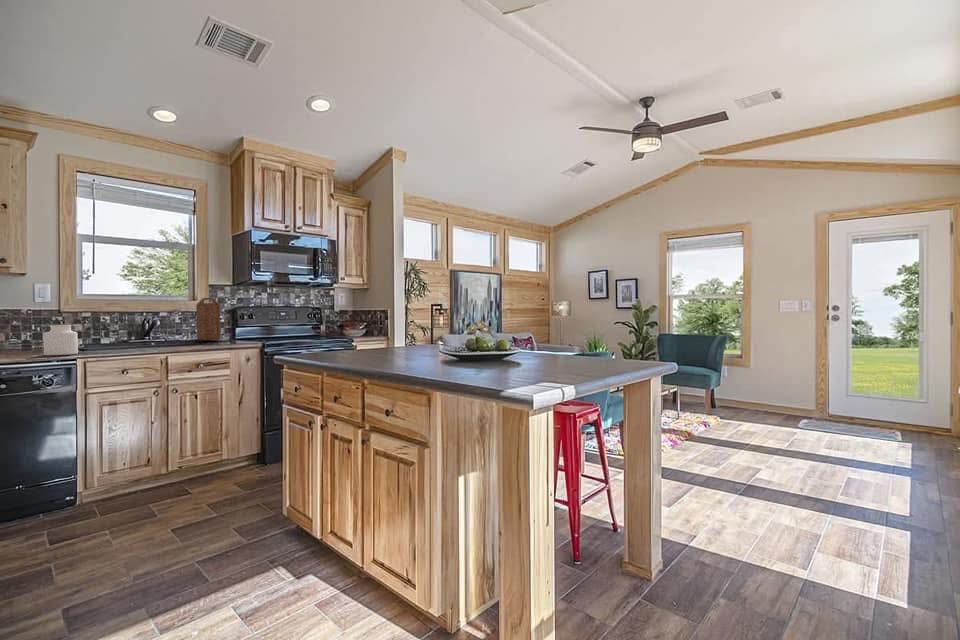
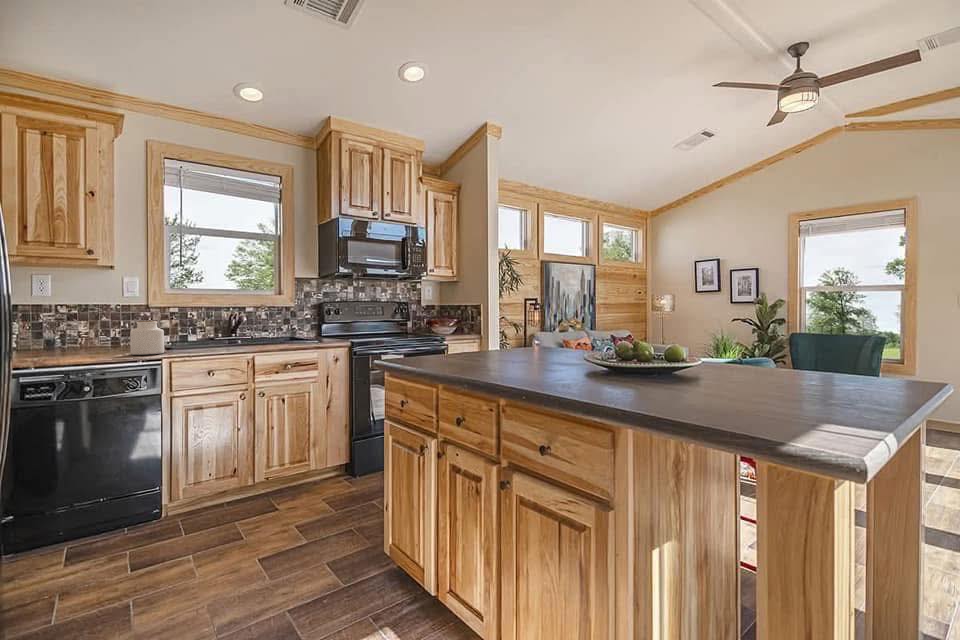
cutting board: present [196,298,221,340] -> none [282,292,306,338]

